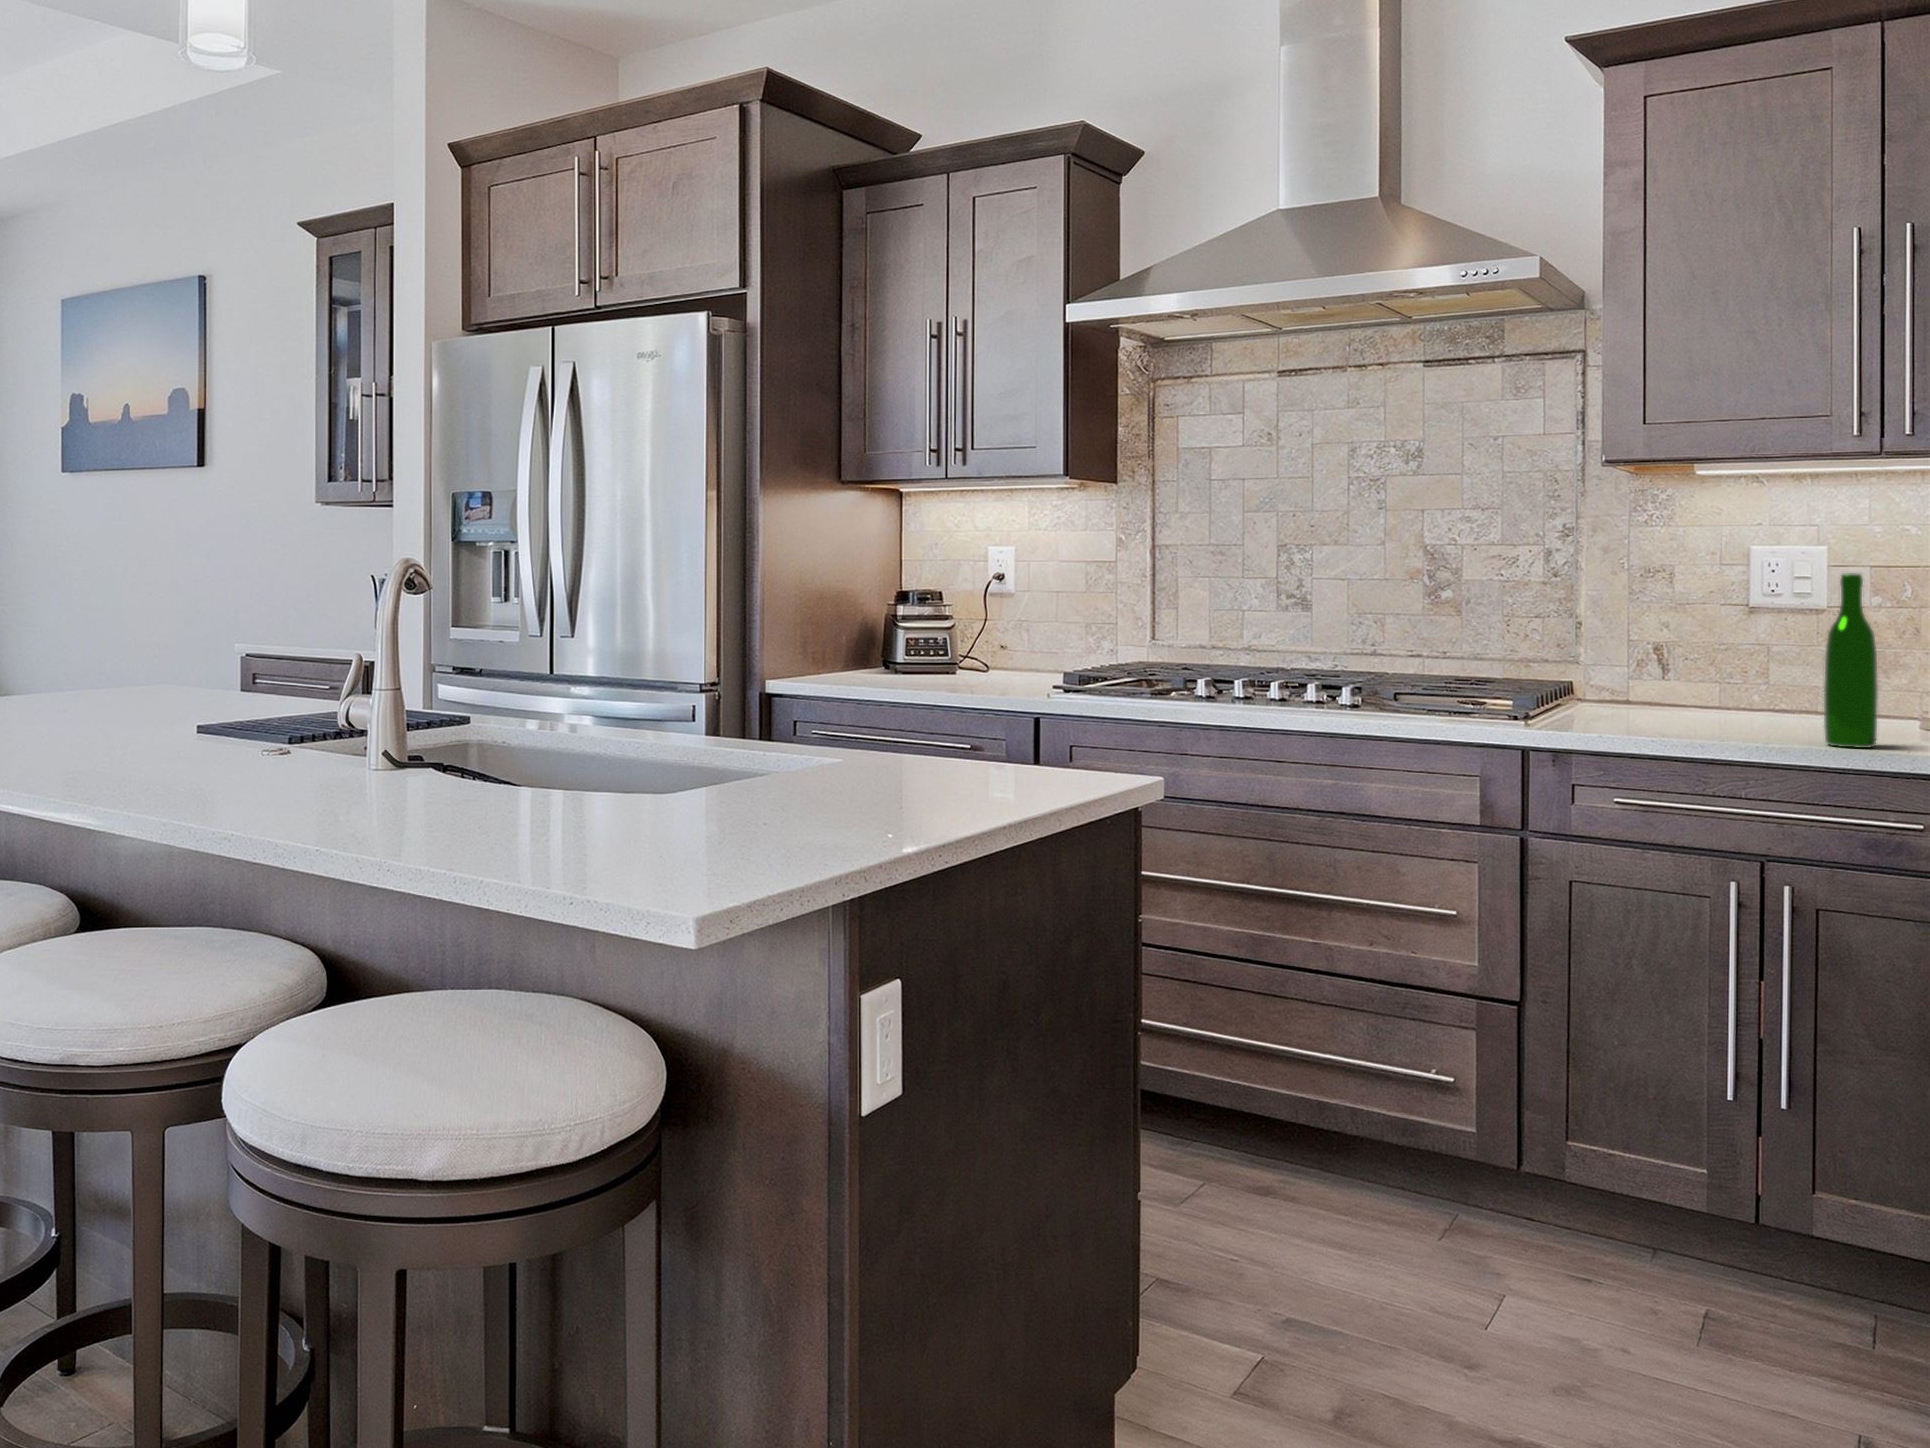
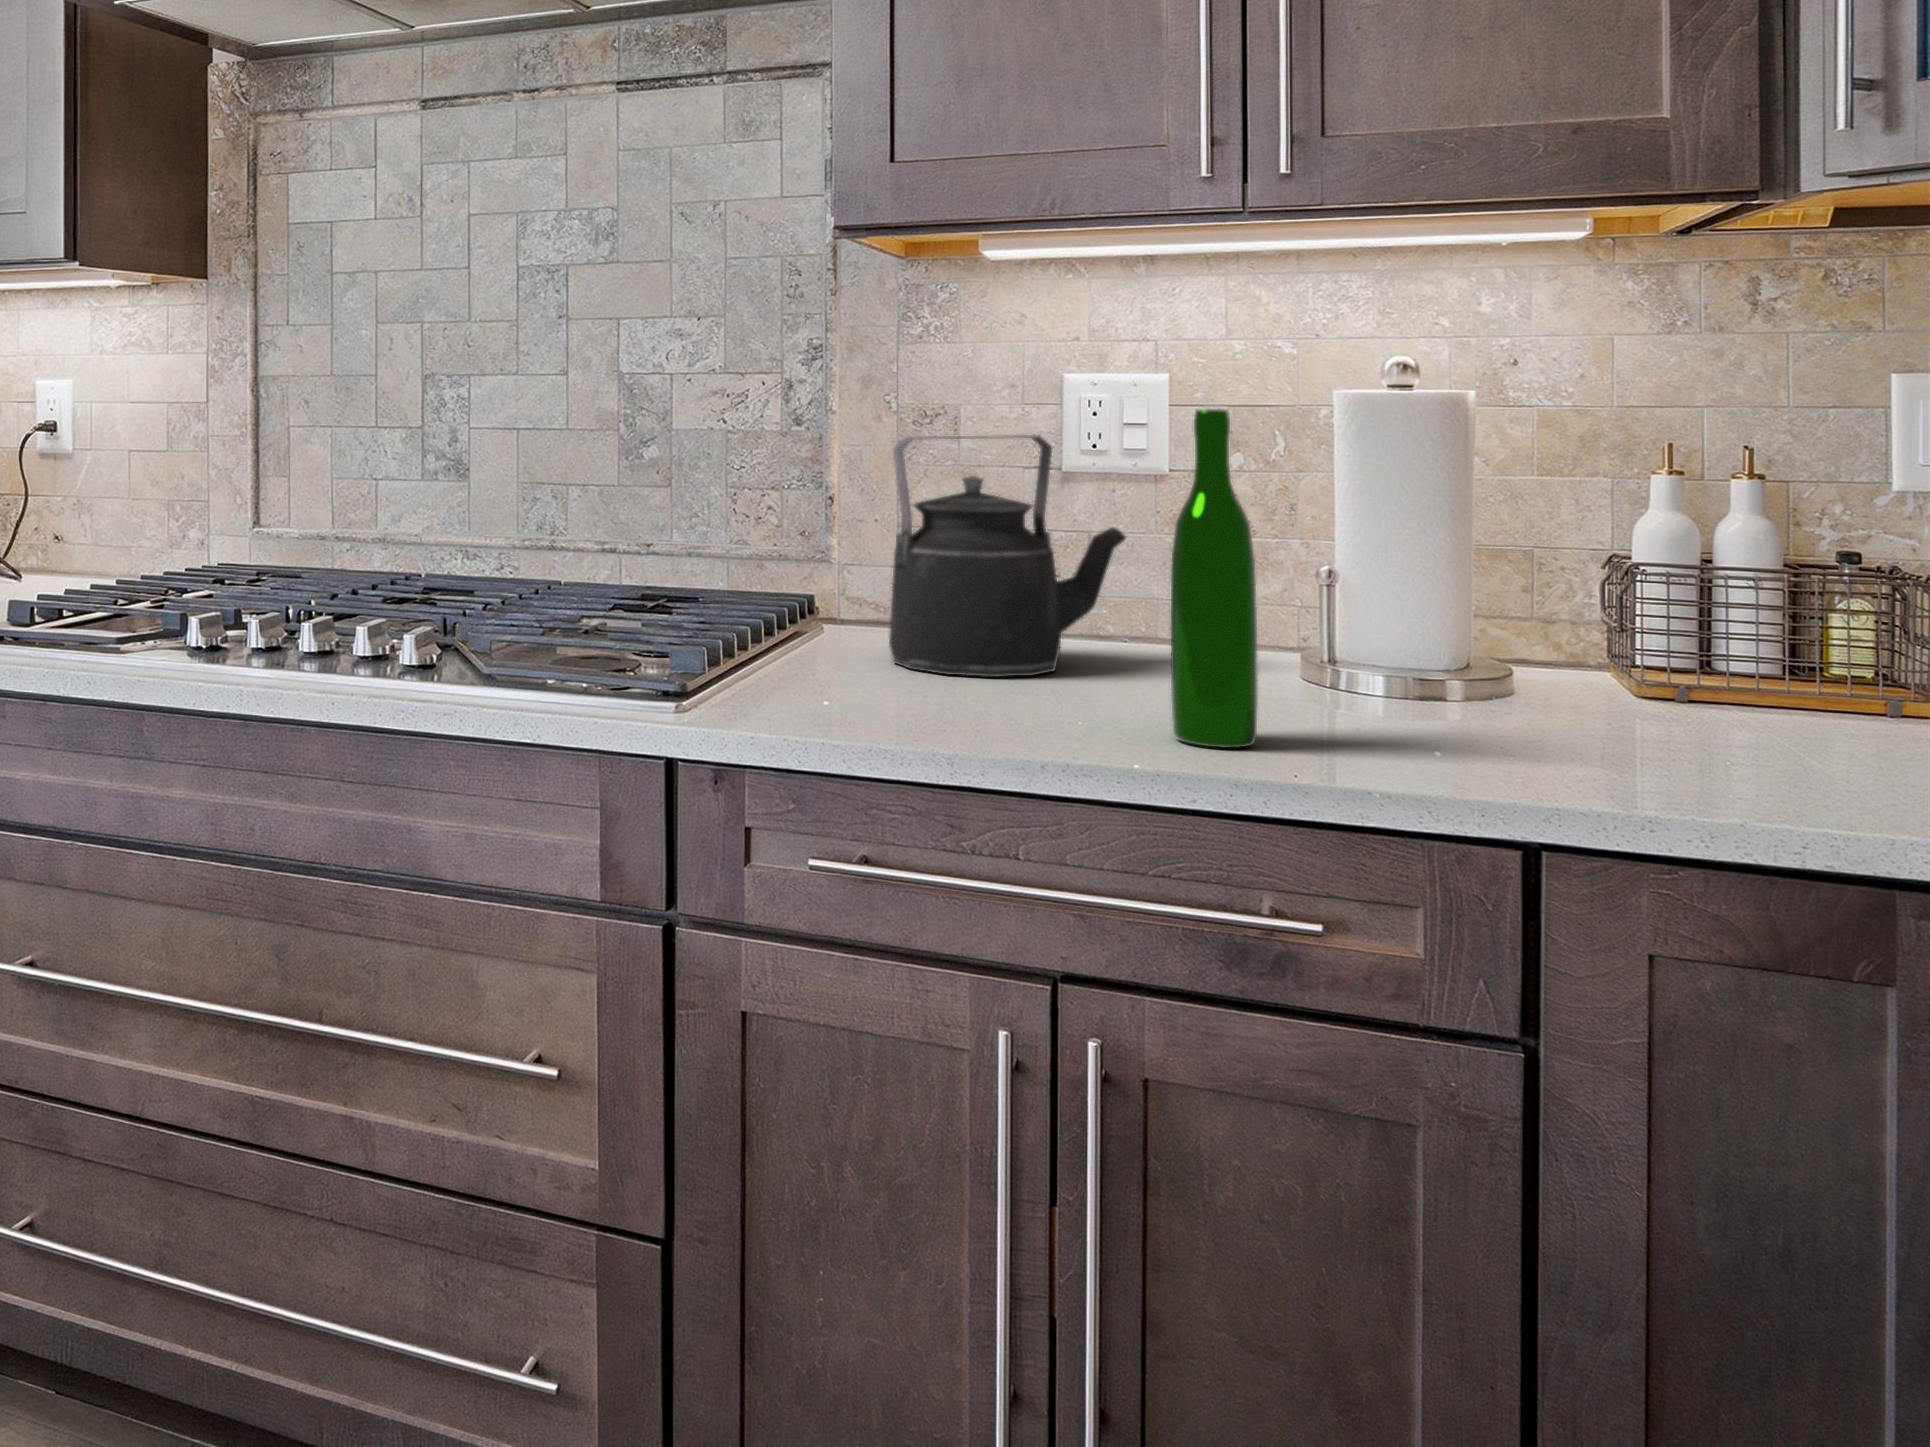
kettle: none [1634,585,1797,722] -> present [889,435,1126,677]

